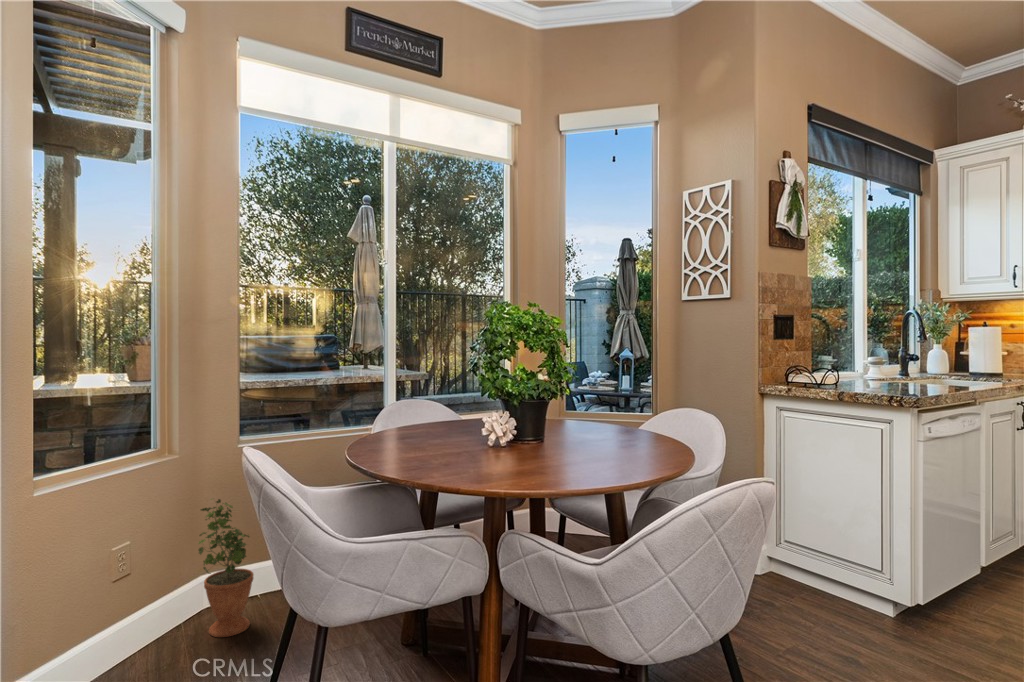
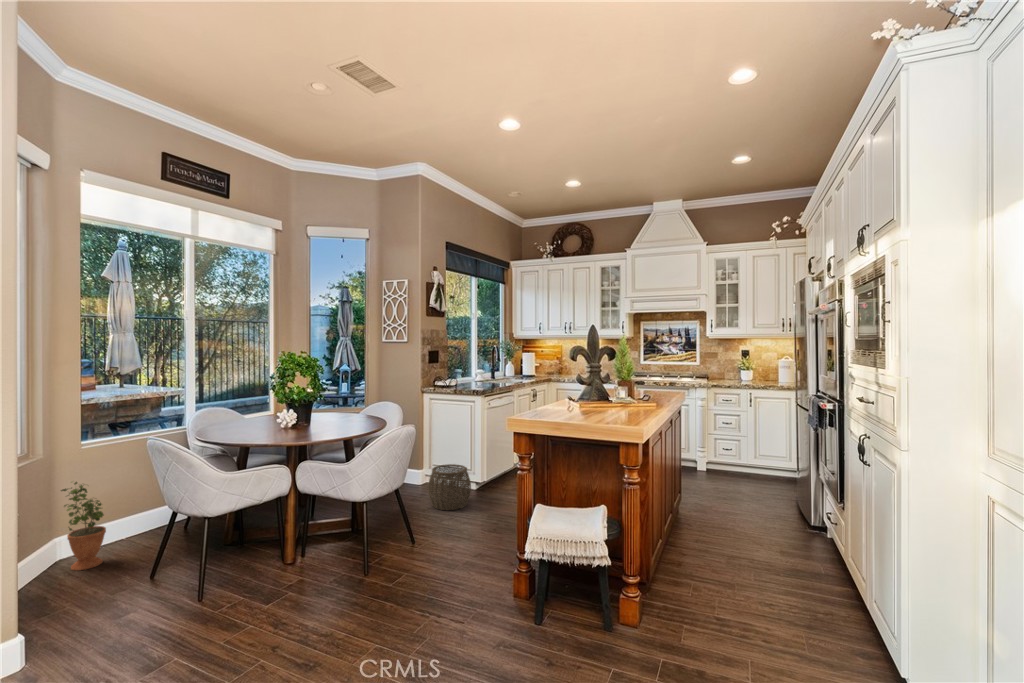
woven basket: none [780,547,889,660] -> present [428,464,471,510]

